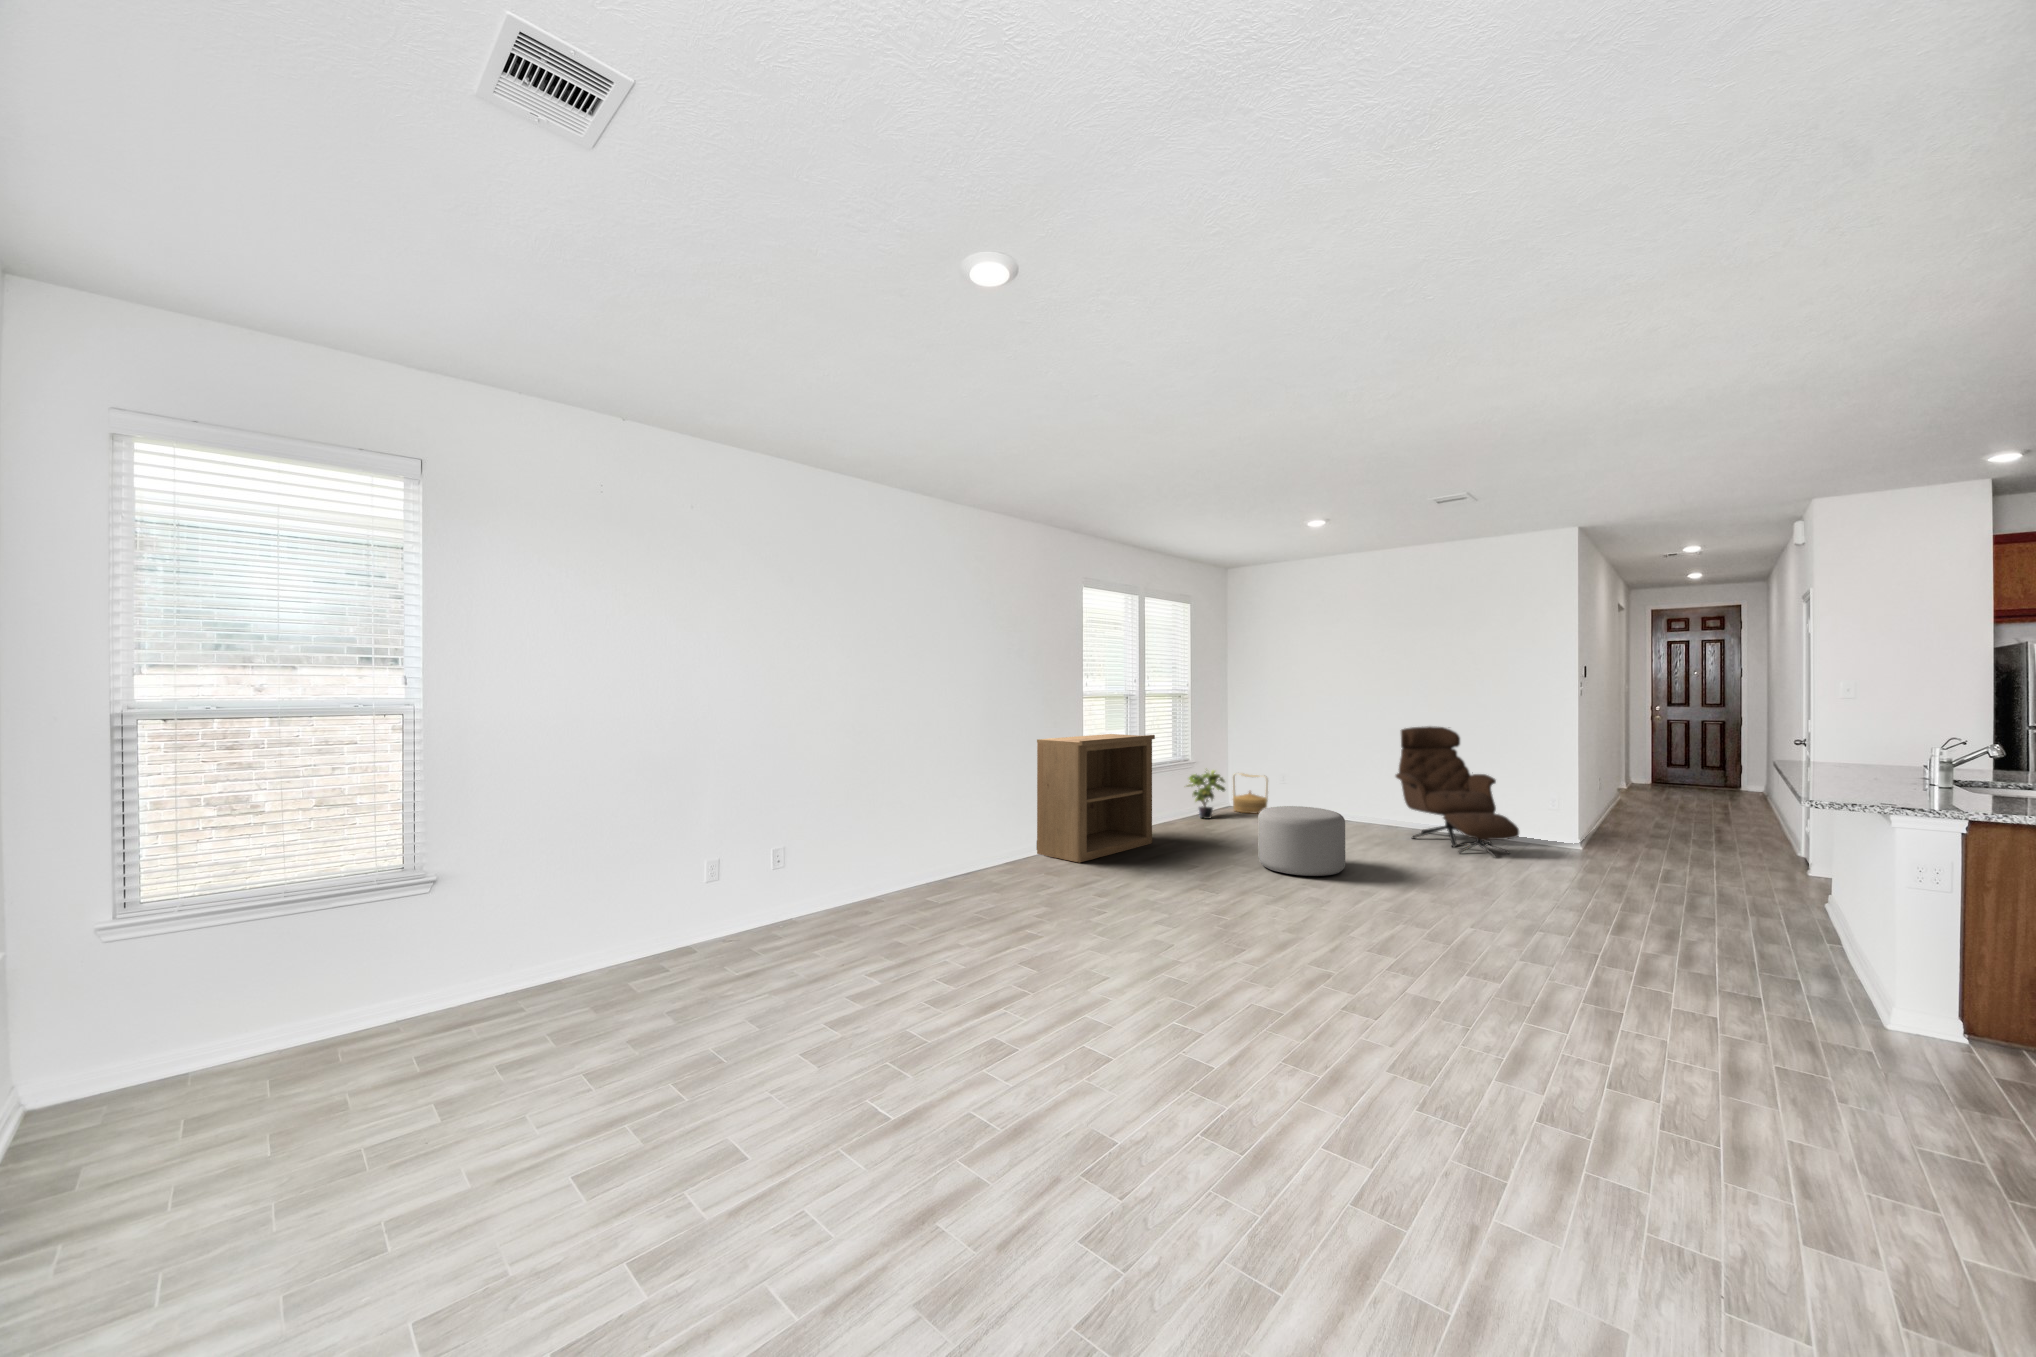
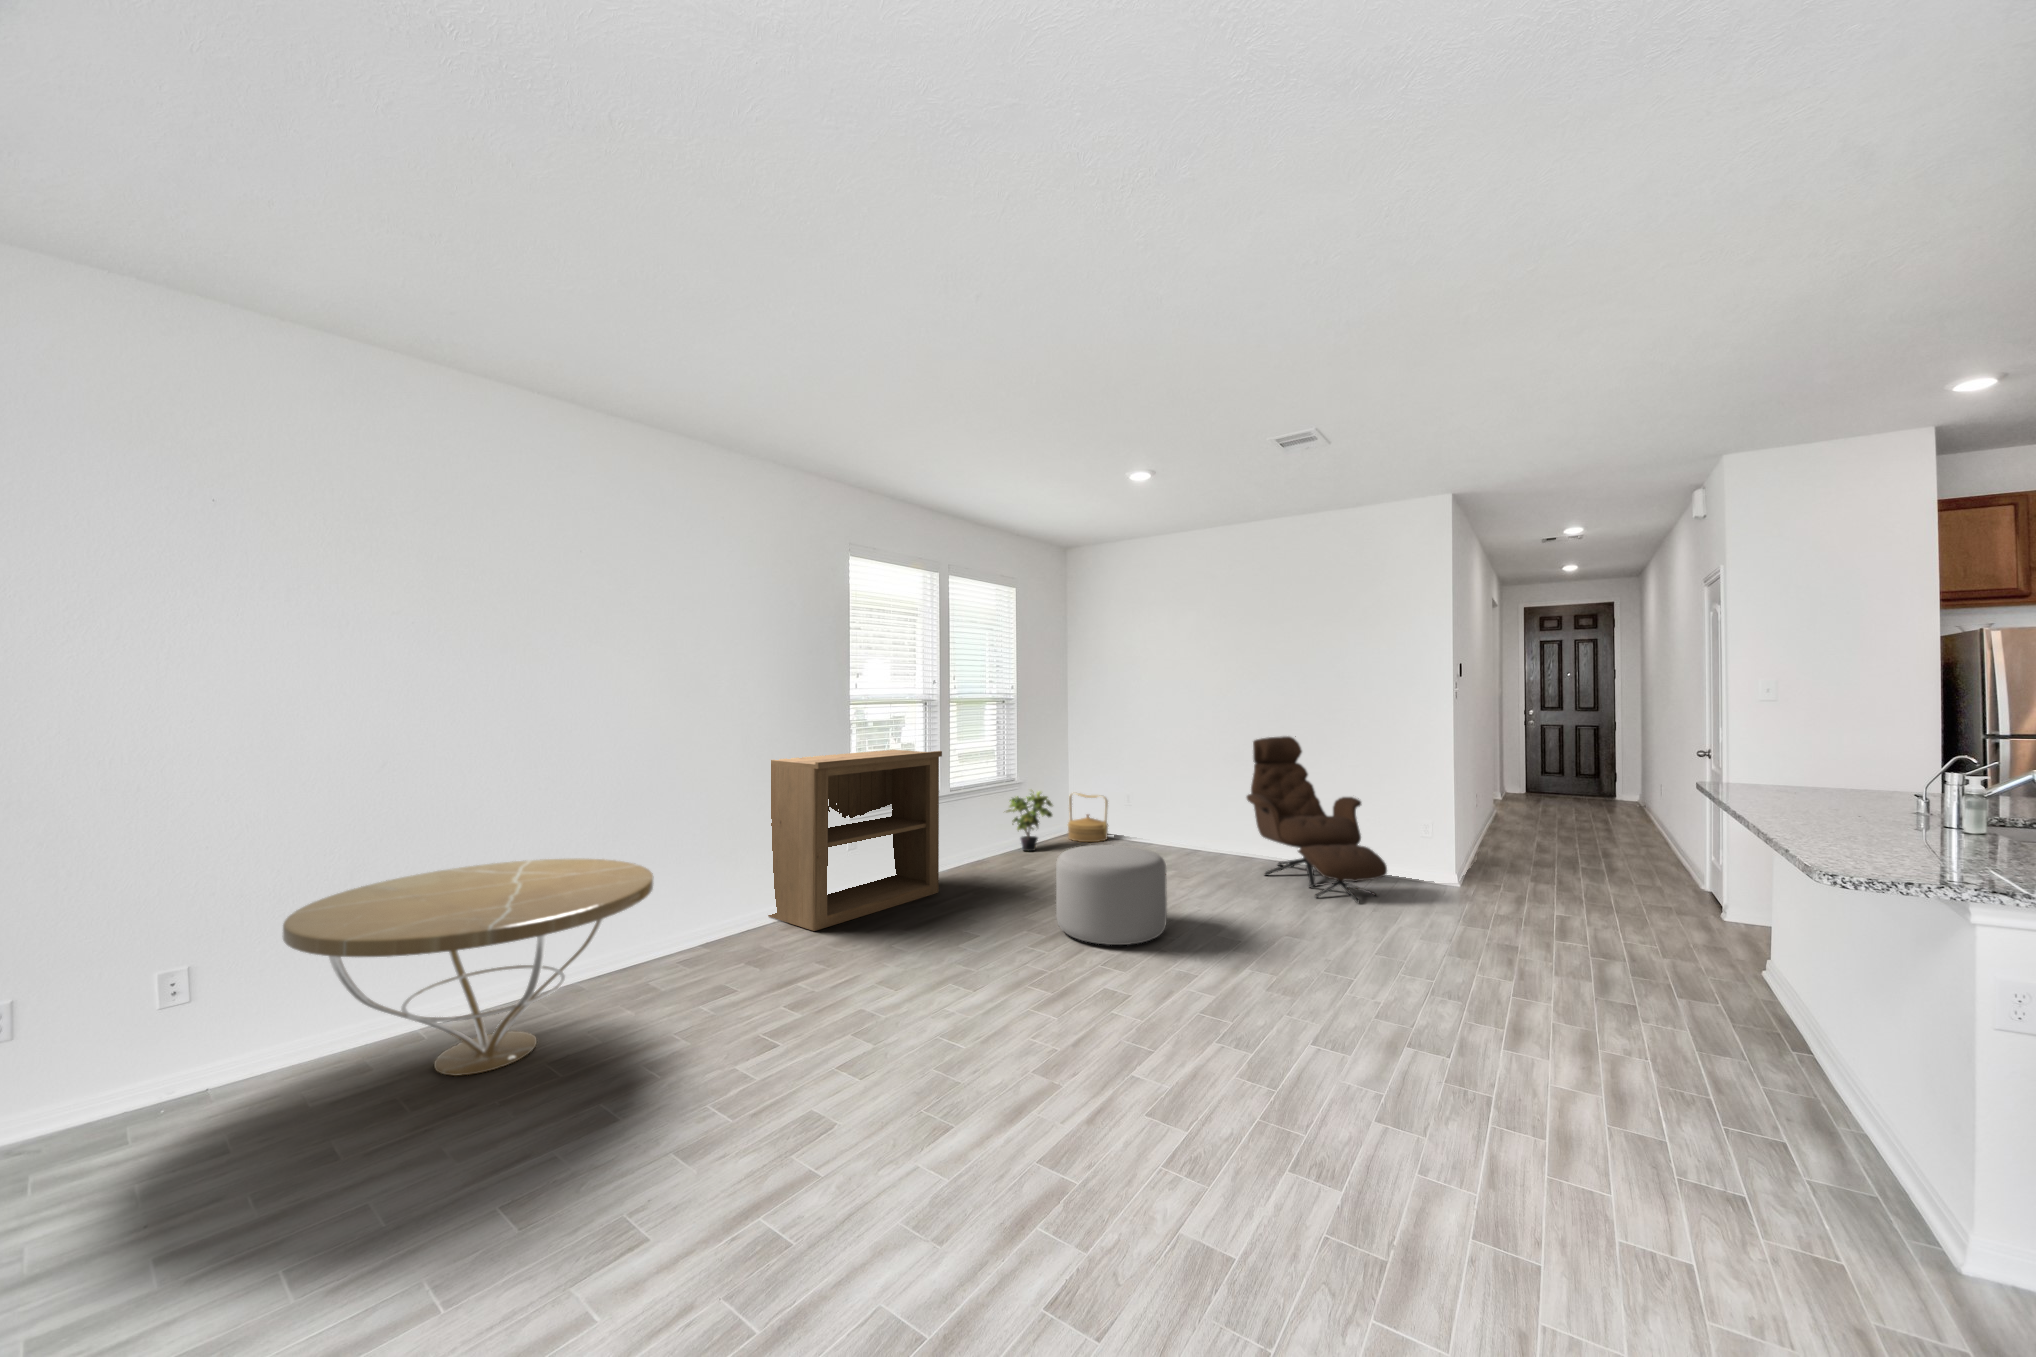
coffee table: none [840,801,1025,922] -> present [283,859,653,1075]

